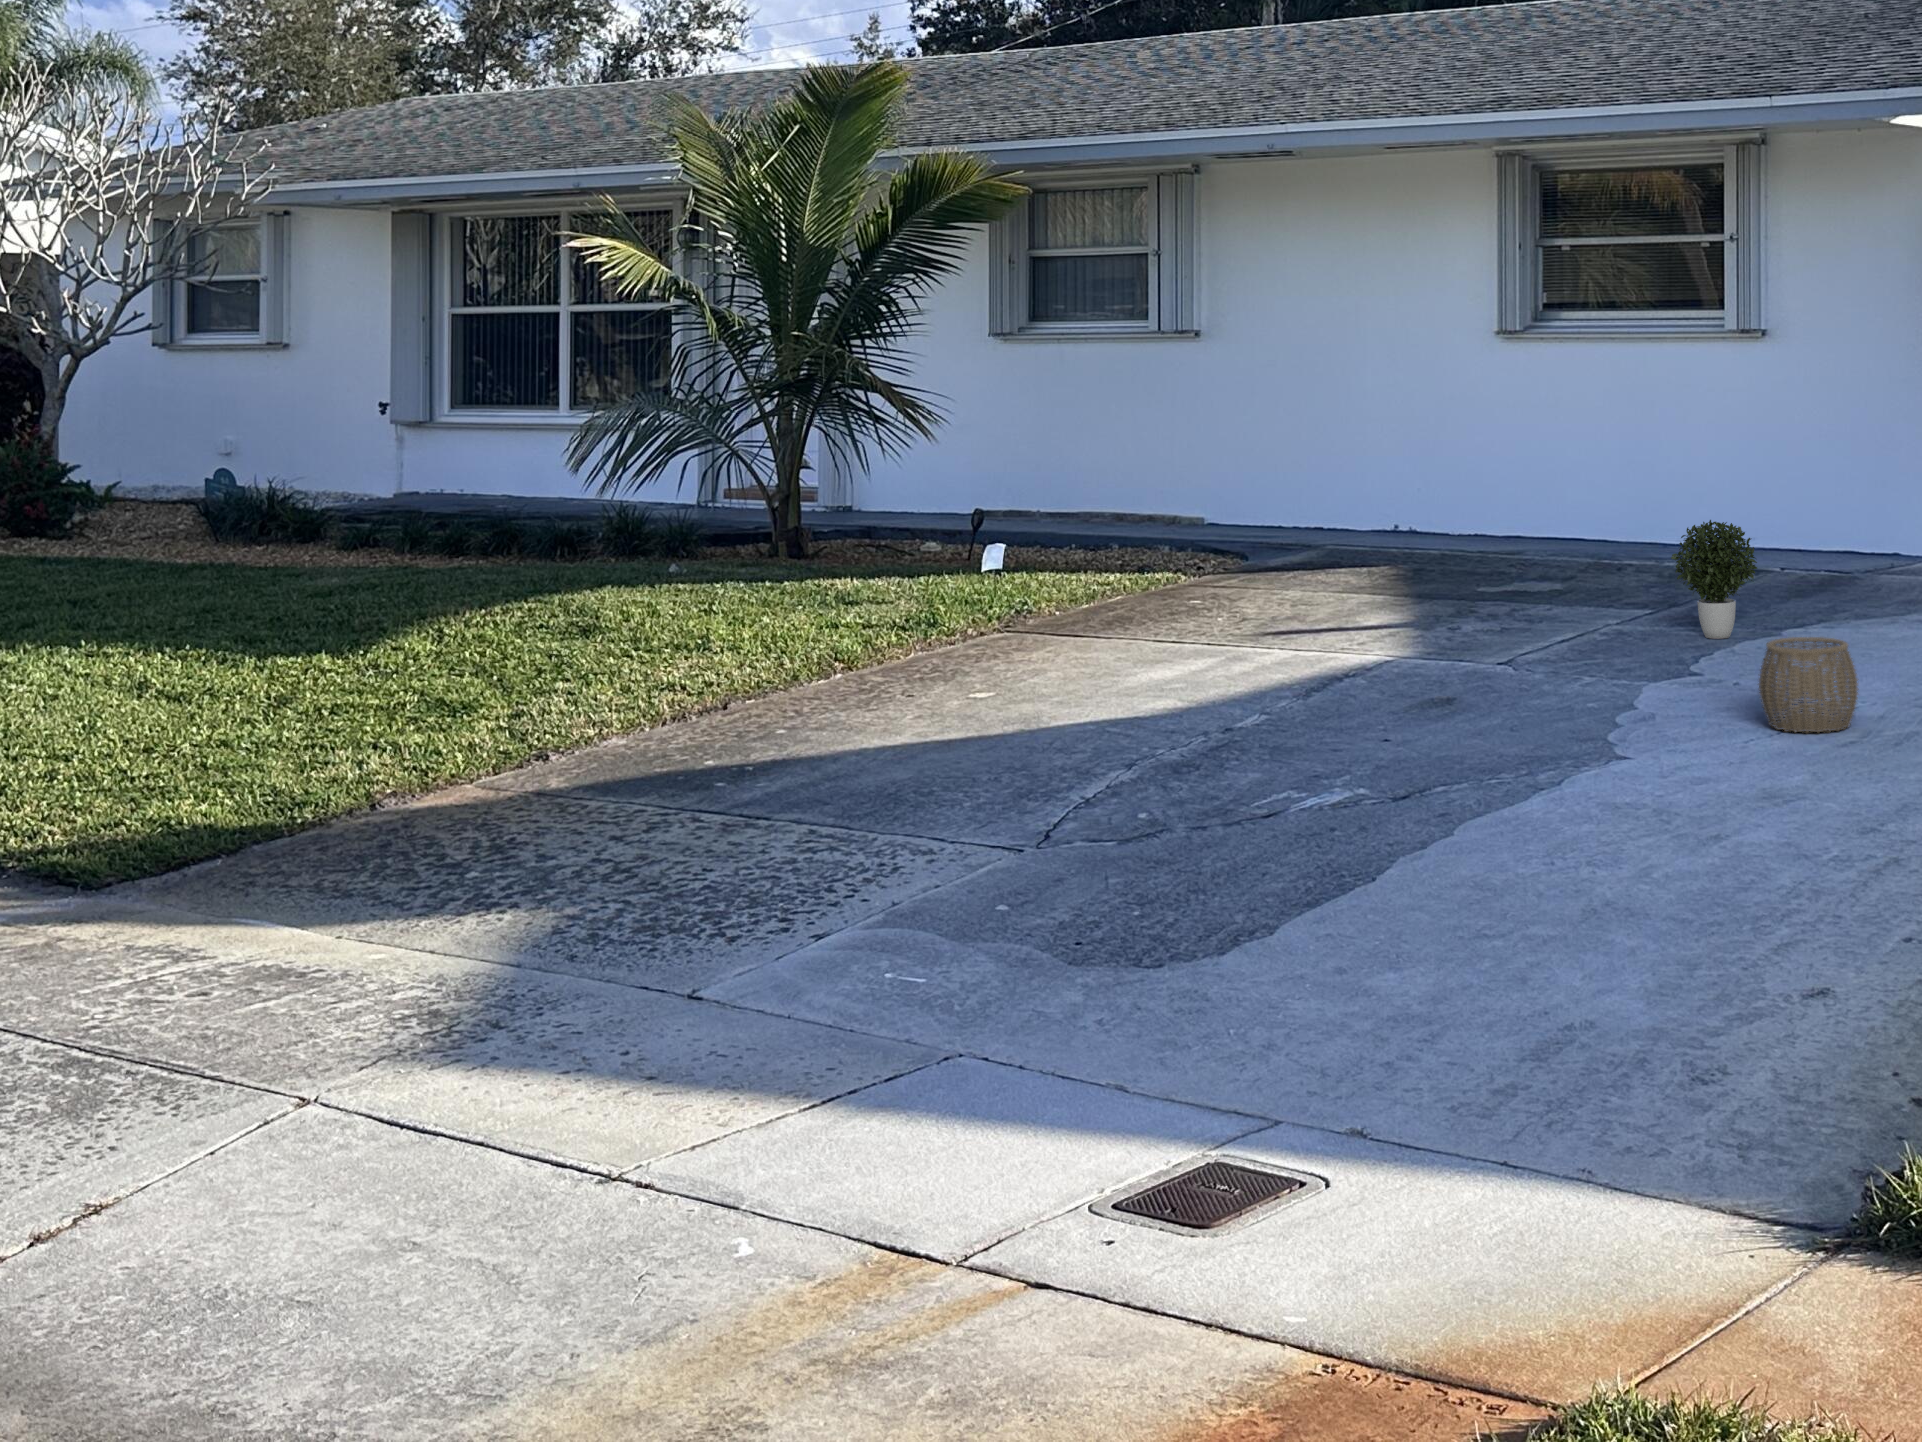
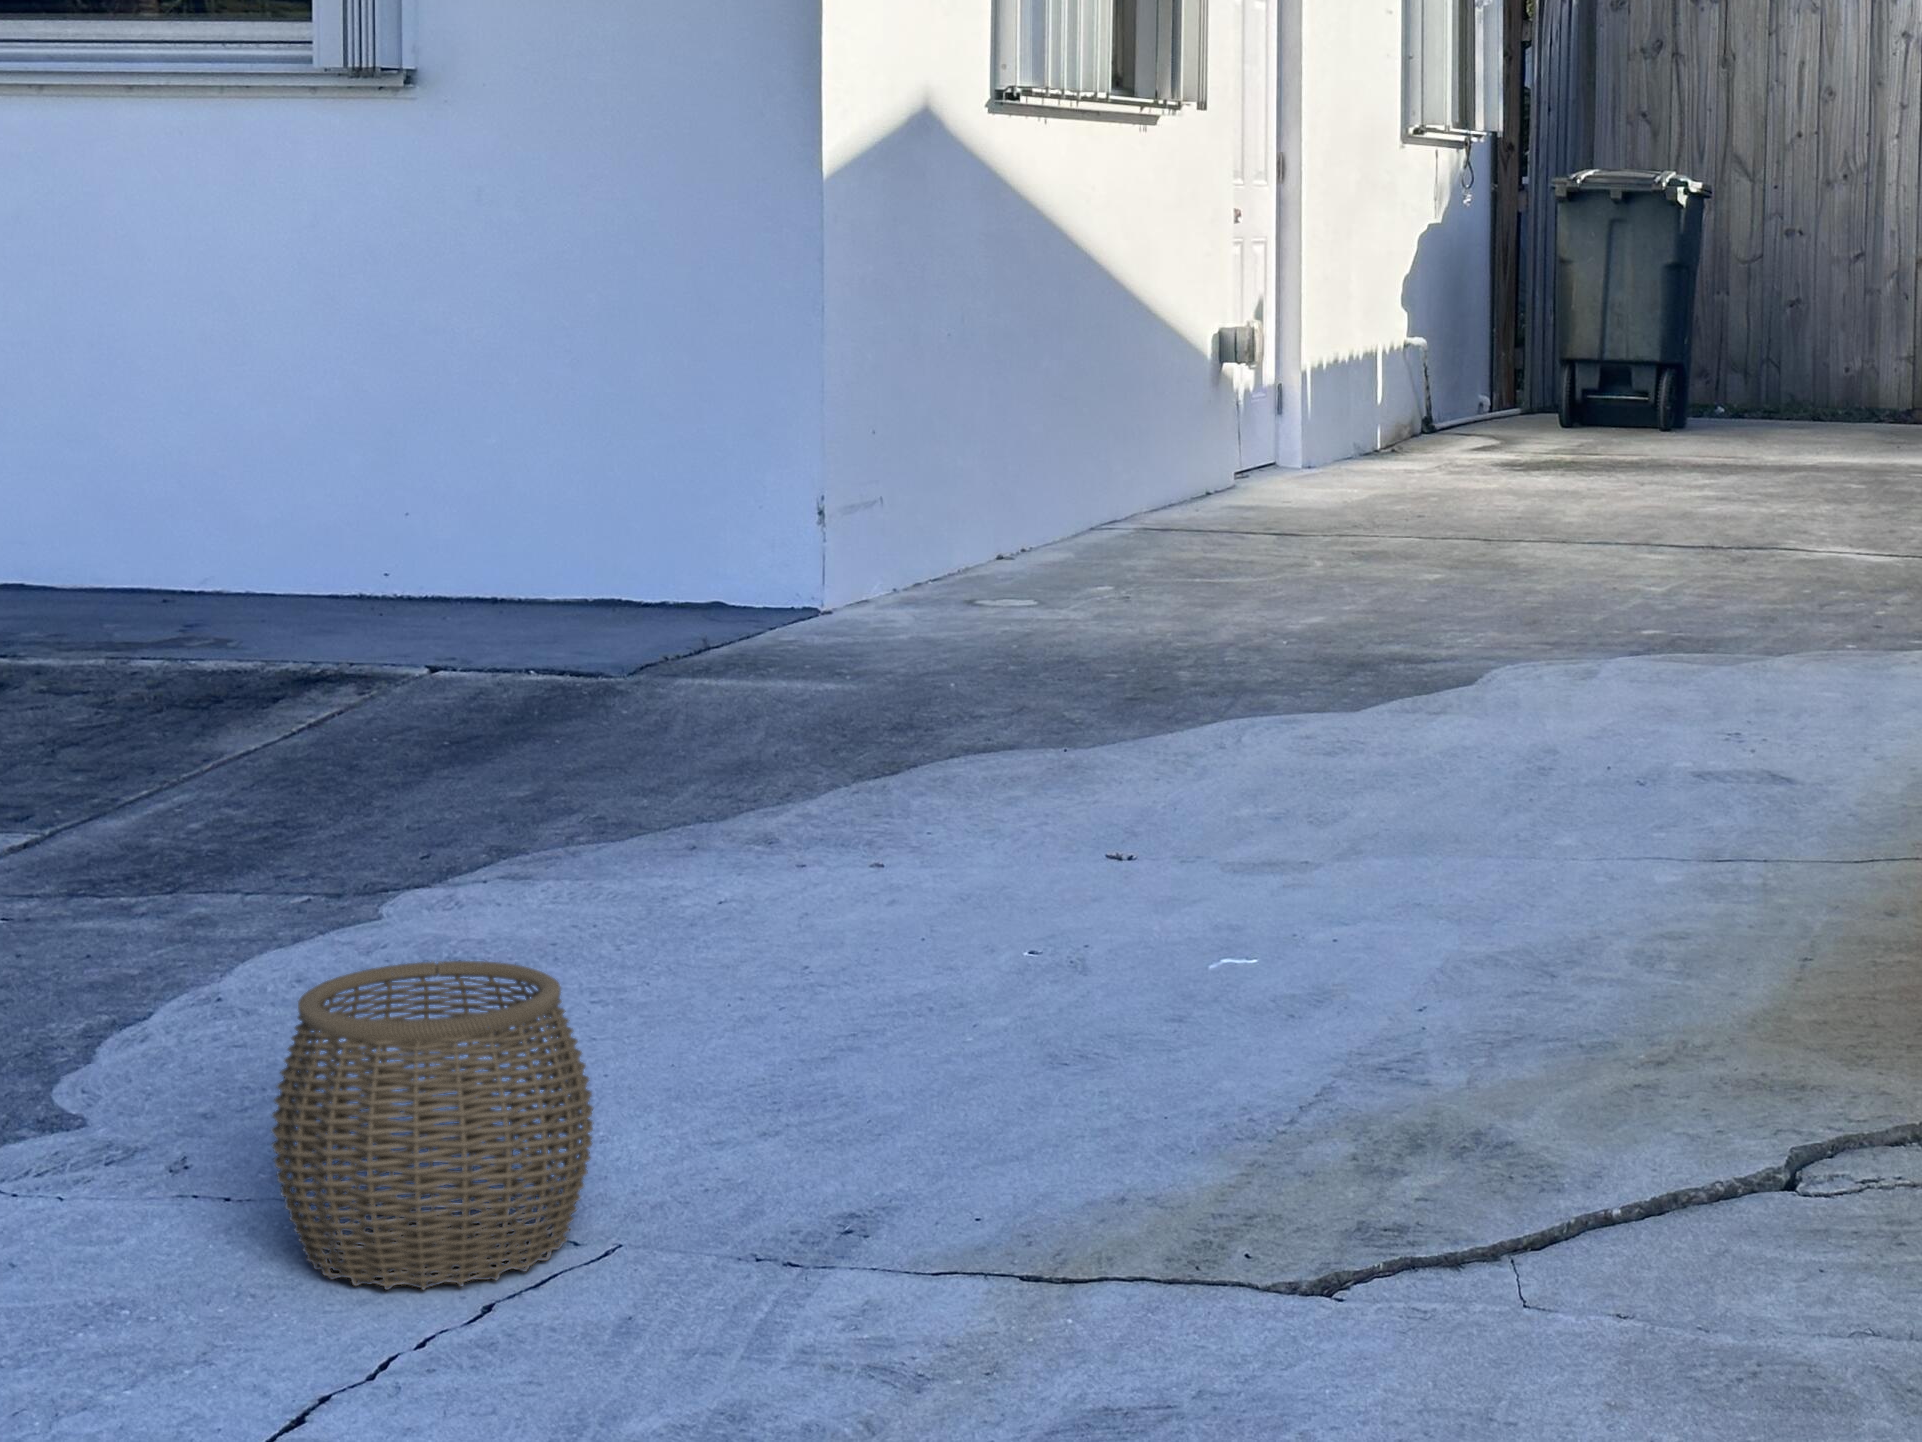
potted plant: present [1671,520,1757,639] -> none [90,556,338,890]

